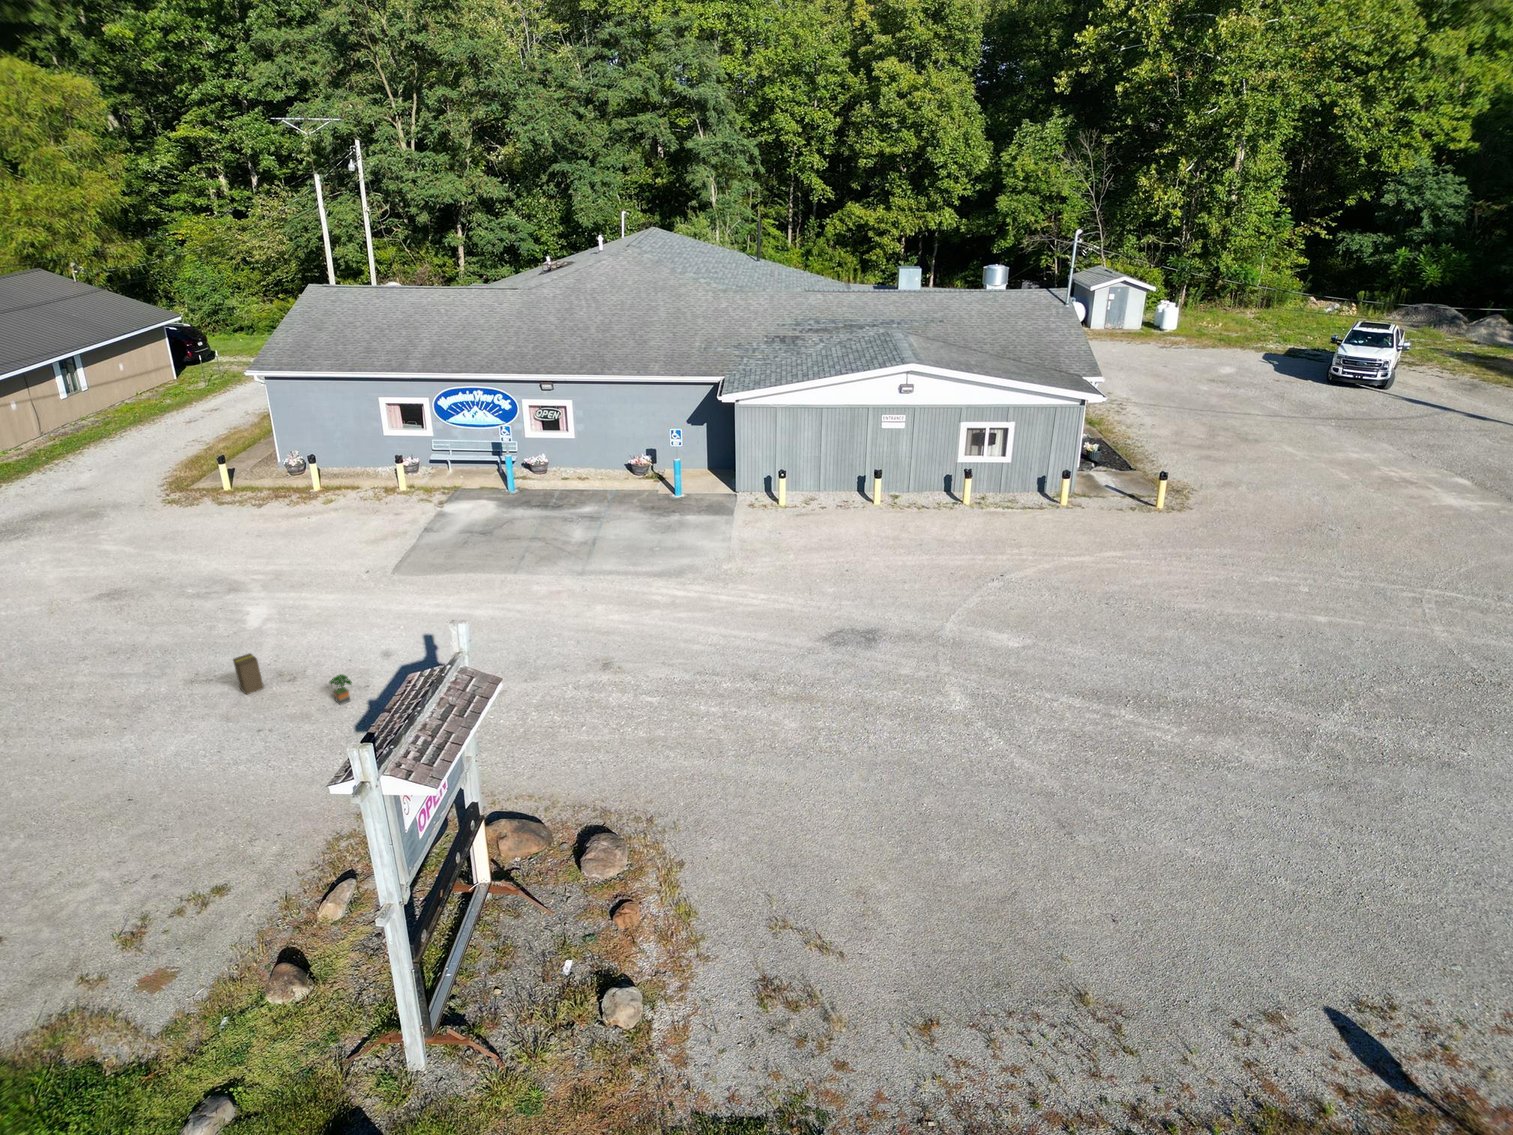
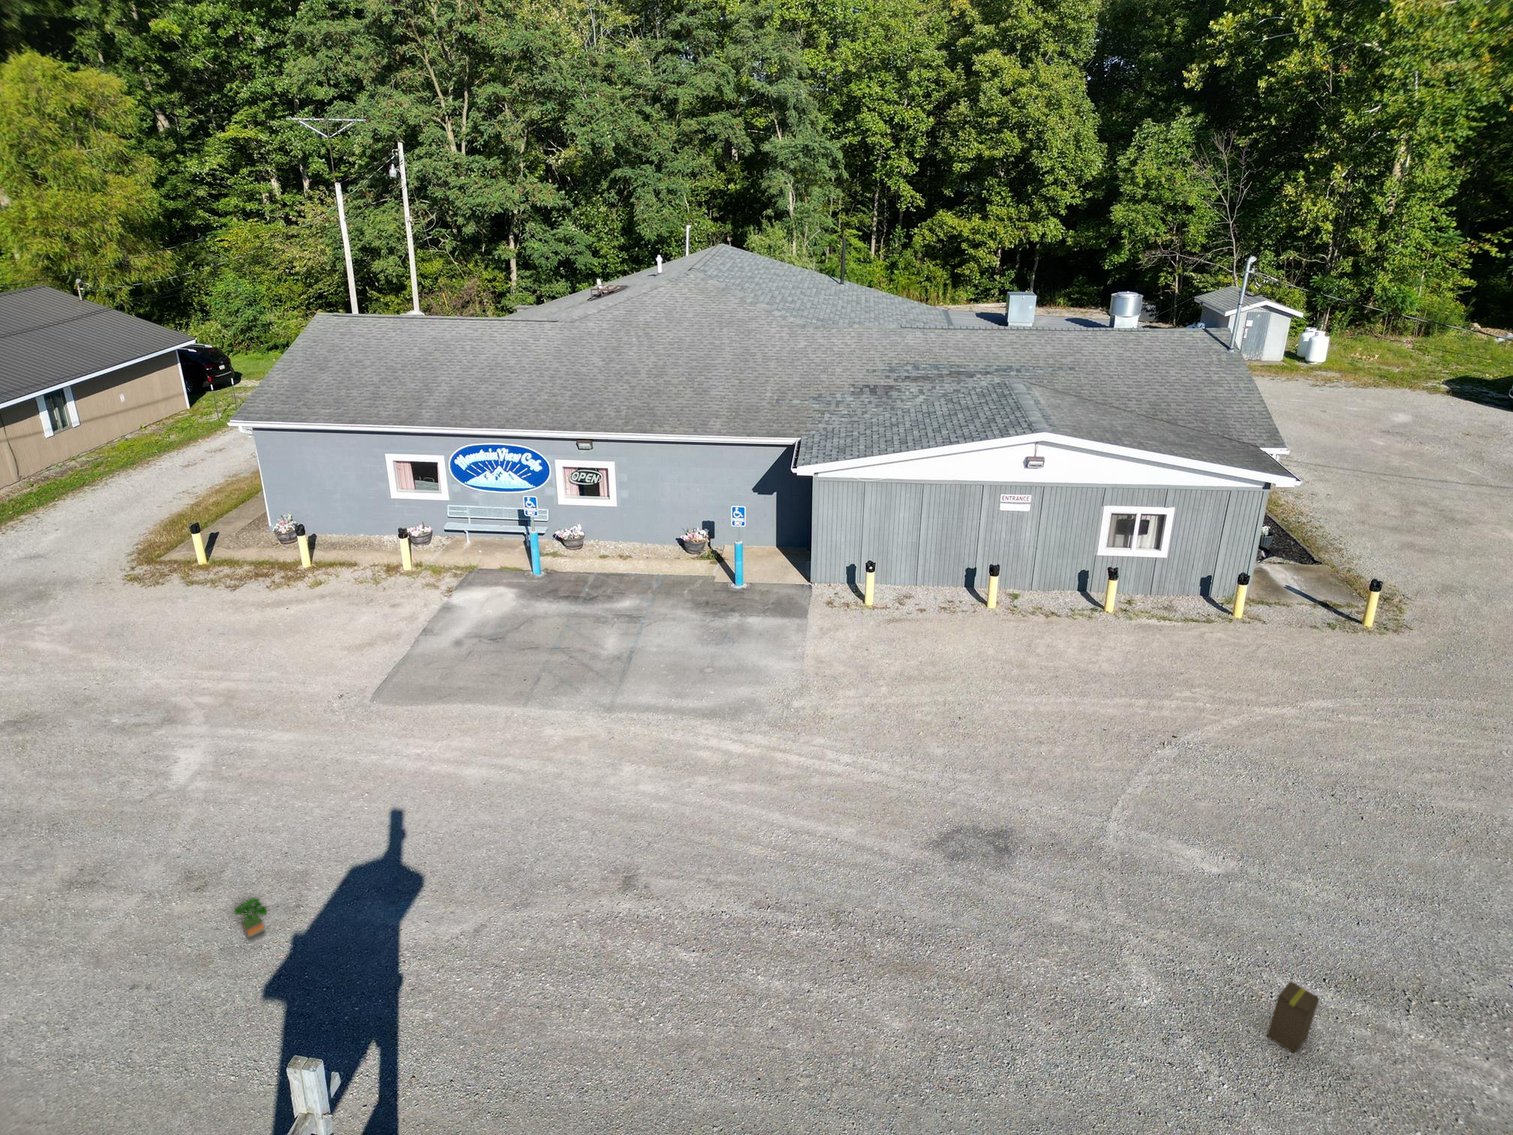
cardboard box: present [233,653,264,695] -> present [1267,981,1319,1054]

